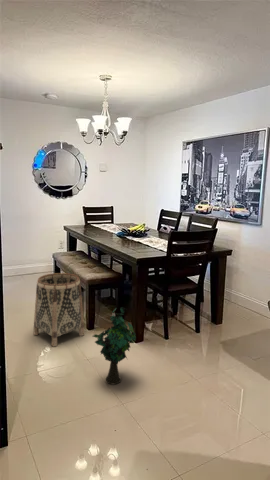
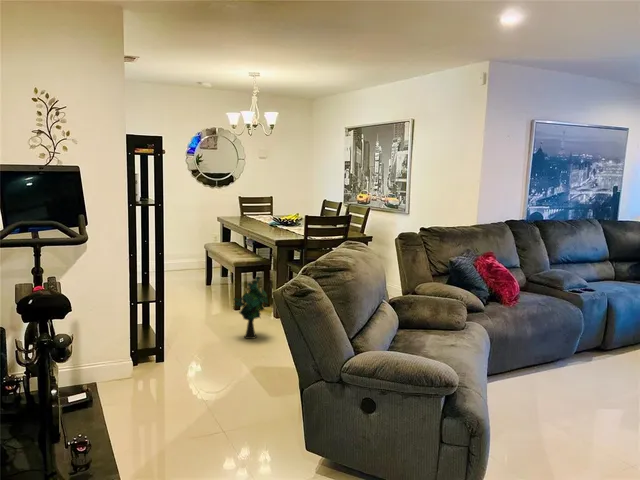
basket: present [33,273,84,346] -> none [185,257,231,319]

